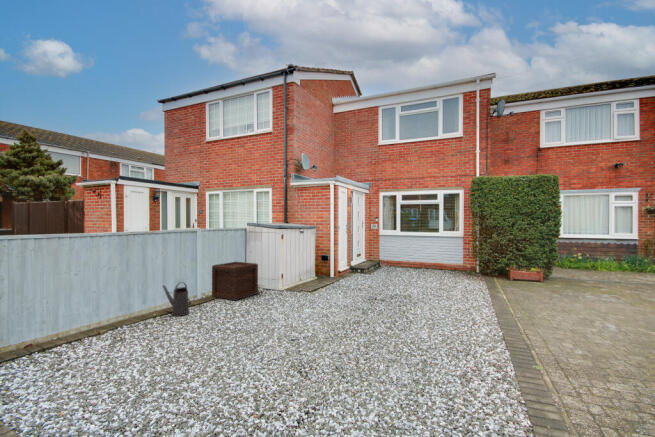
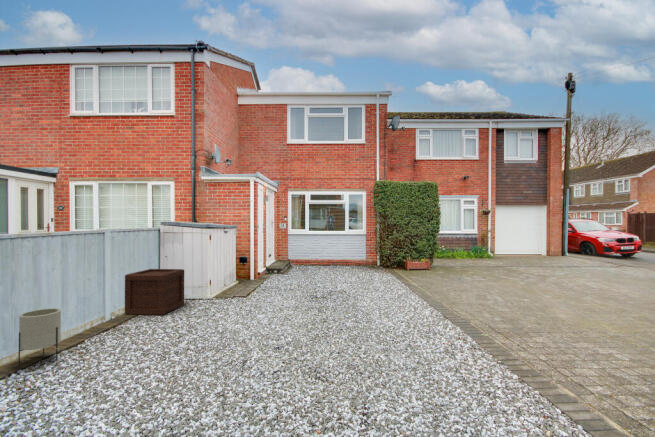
watering can: present [163,283,191,316] -> none [68,297,120,343]
planter: none [121,287,148,325] -> present [18,308,61,366]

